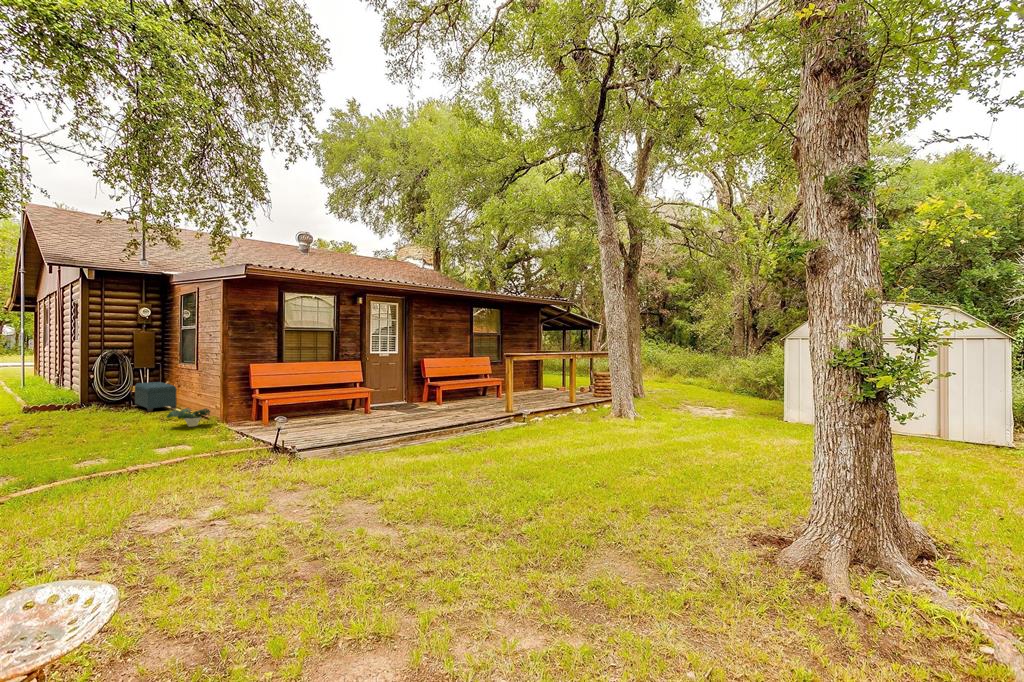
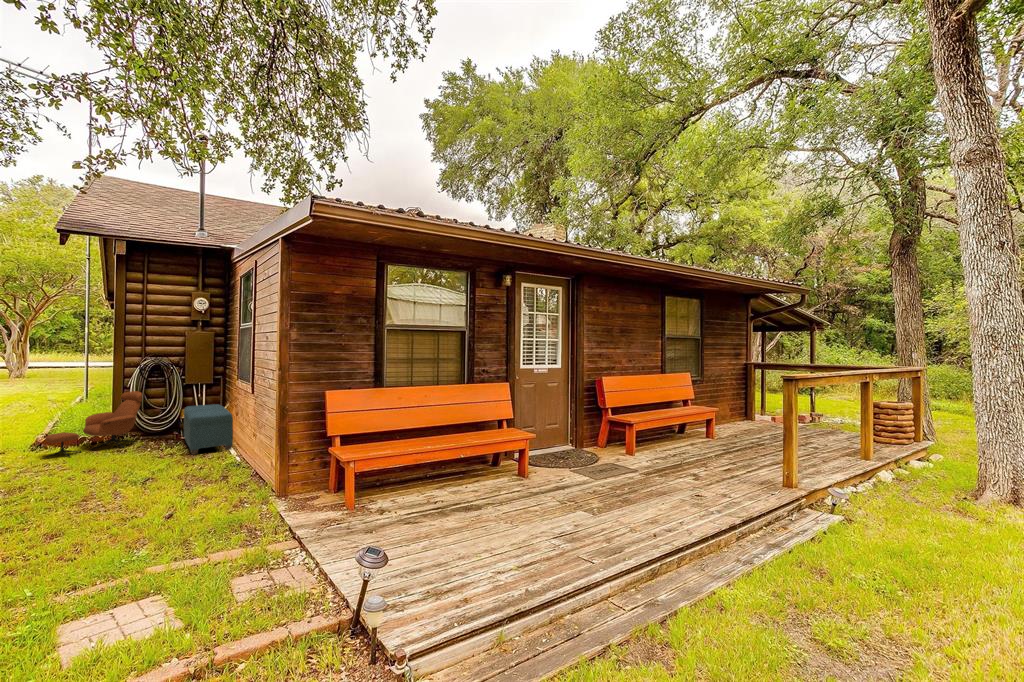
lounge chair: none [40,373,104,417] -> present [45,391,142,458]
potted plant: present [167,408,210,427] -> none [183,466,263,505]

